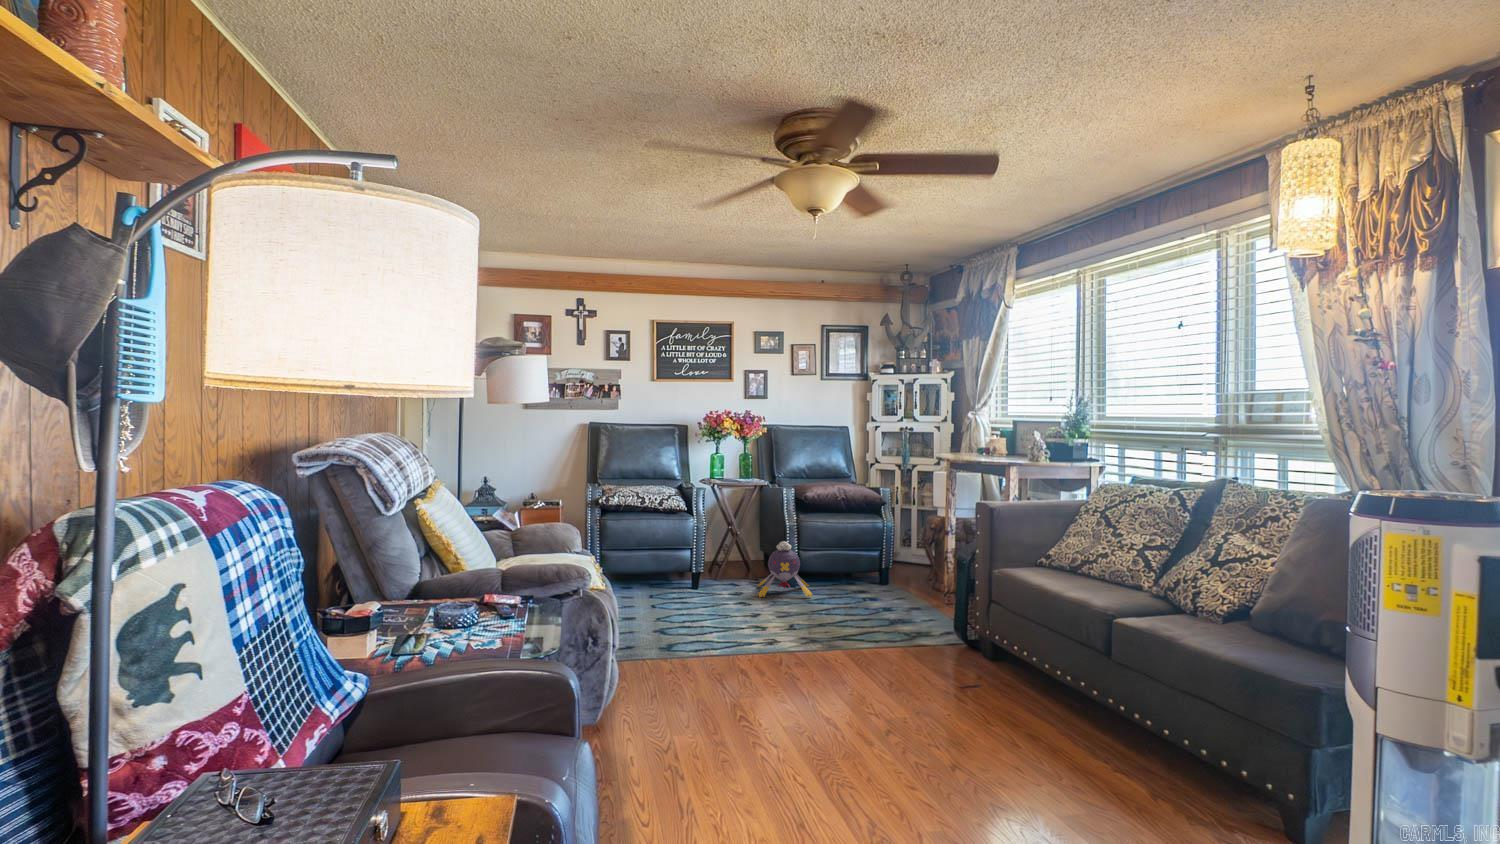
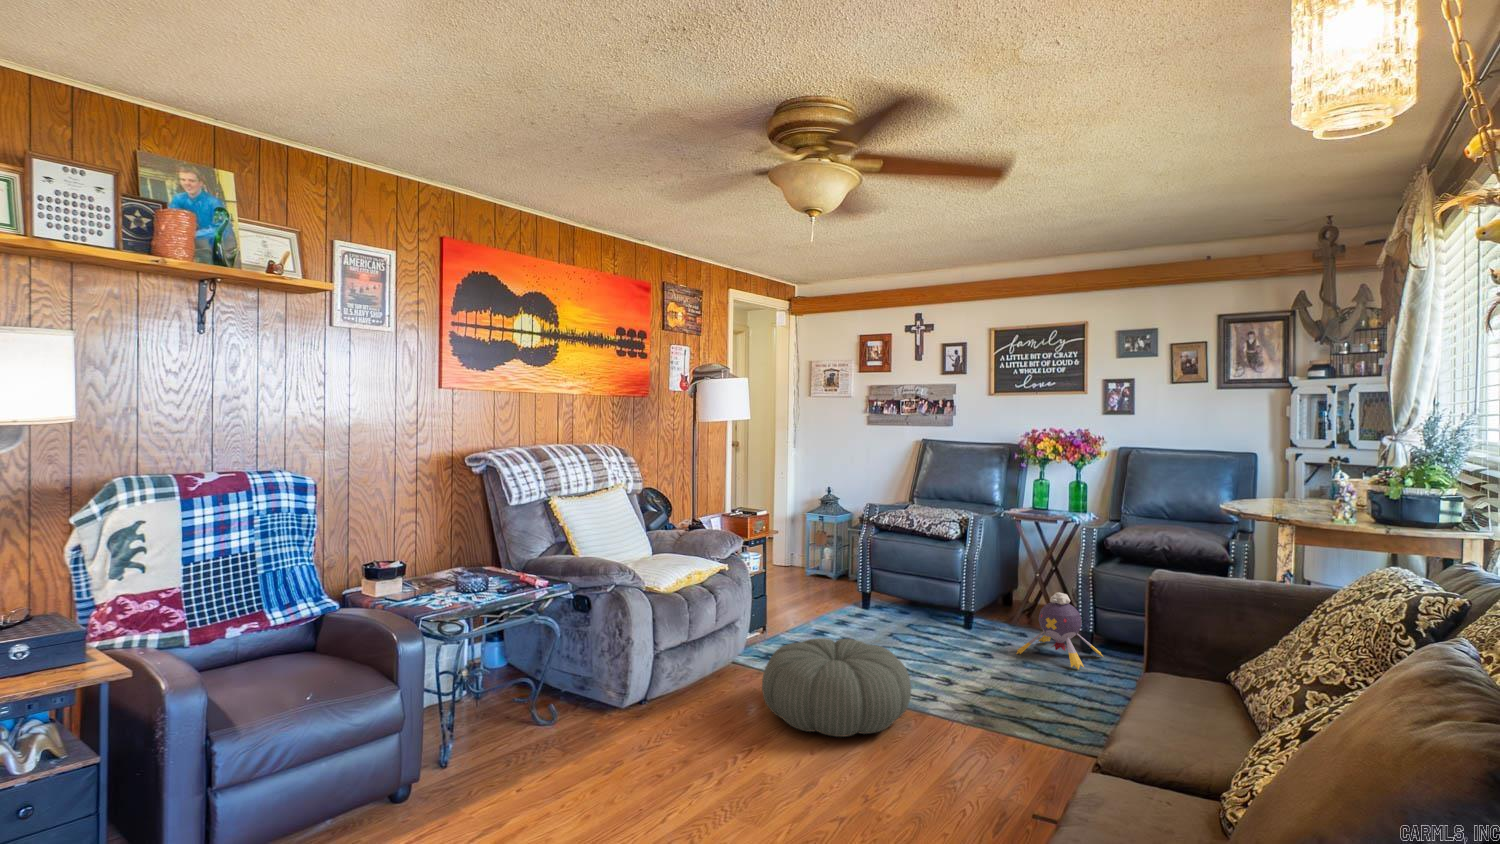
pouf: none [672,602,807,687] -> present [762,638,911,737]

